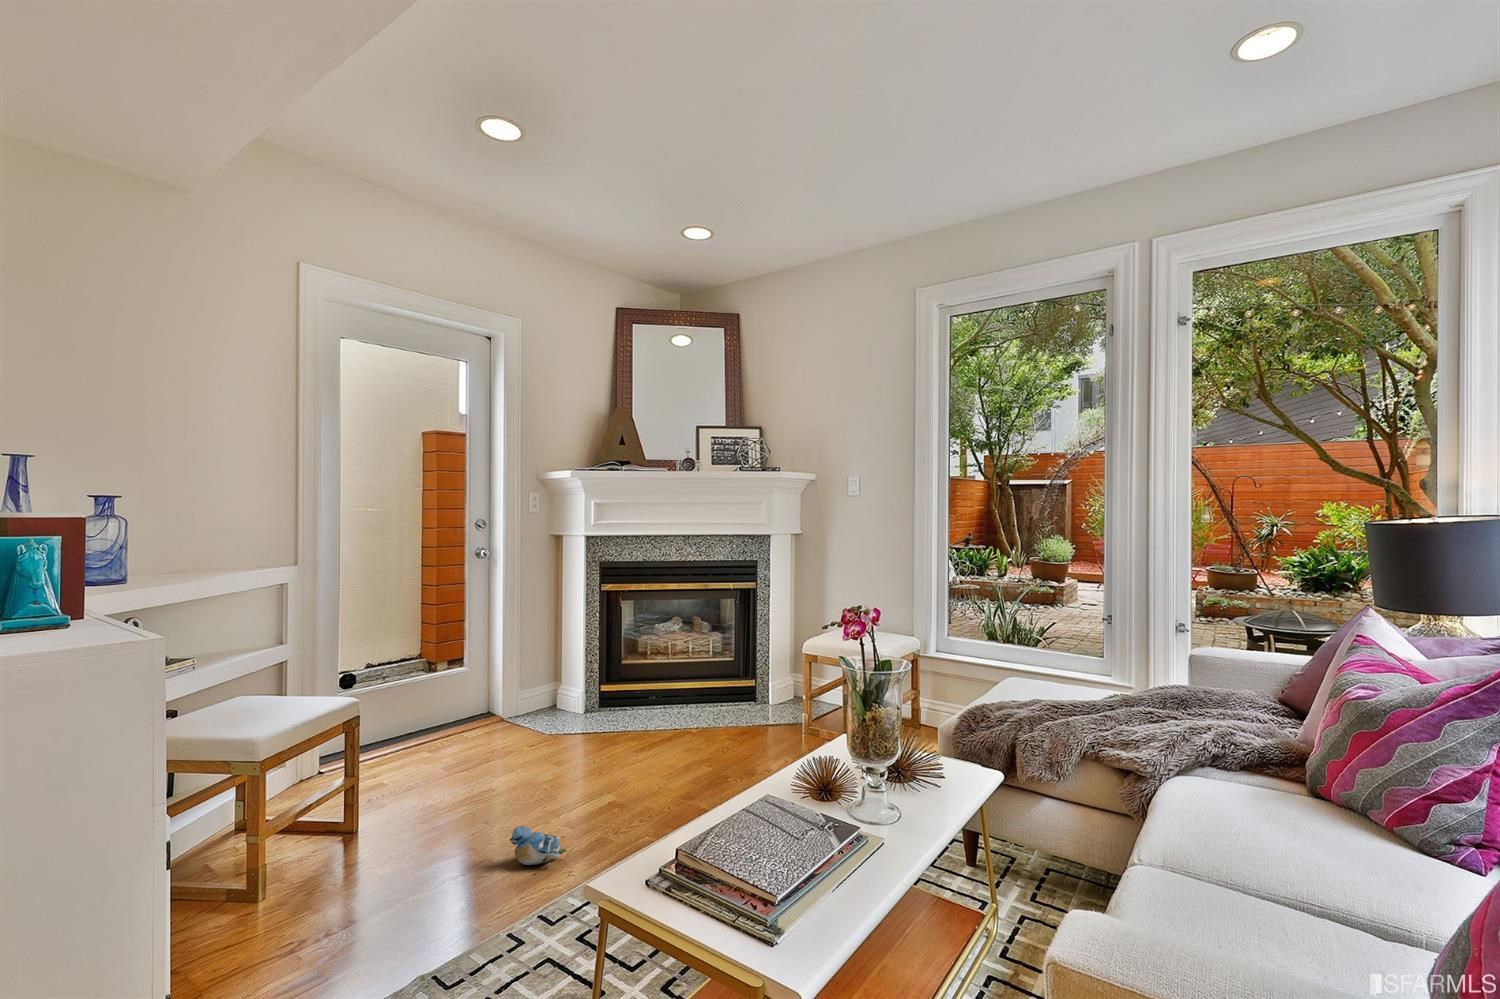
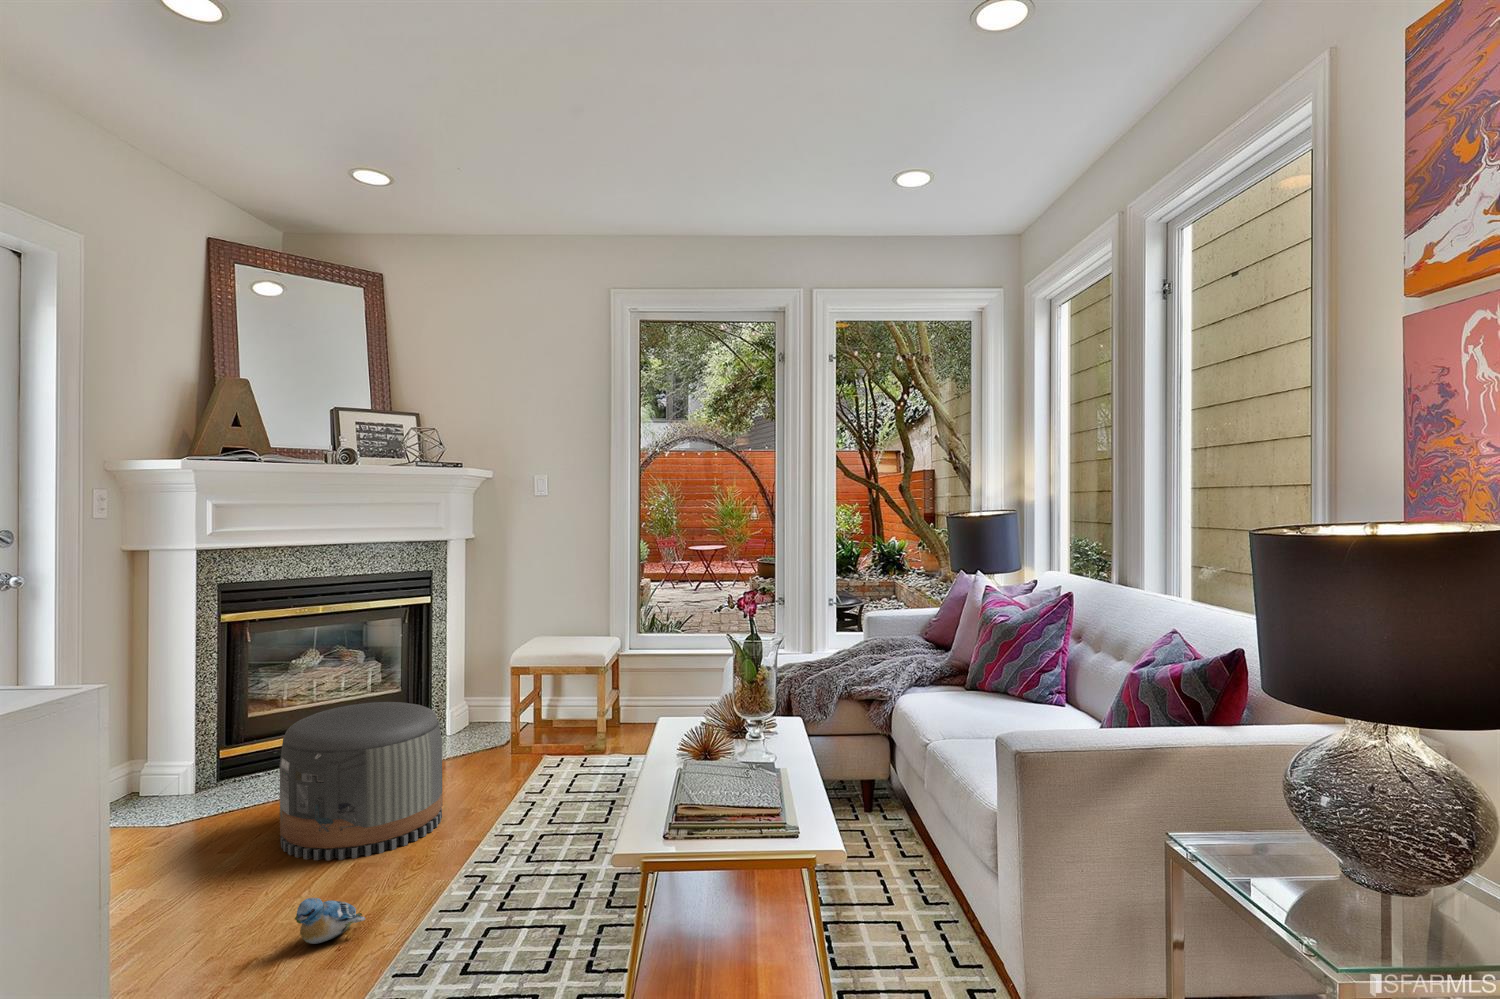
pouf: none [582,670,704,799] -> present [280,702,443,860]

